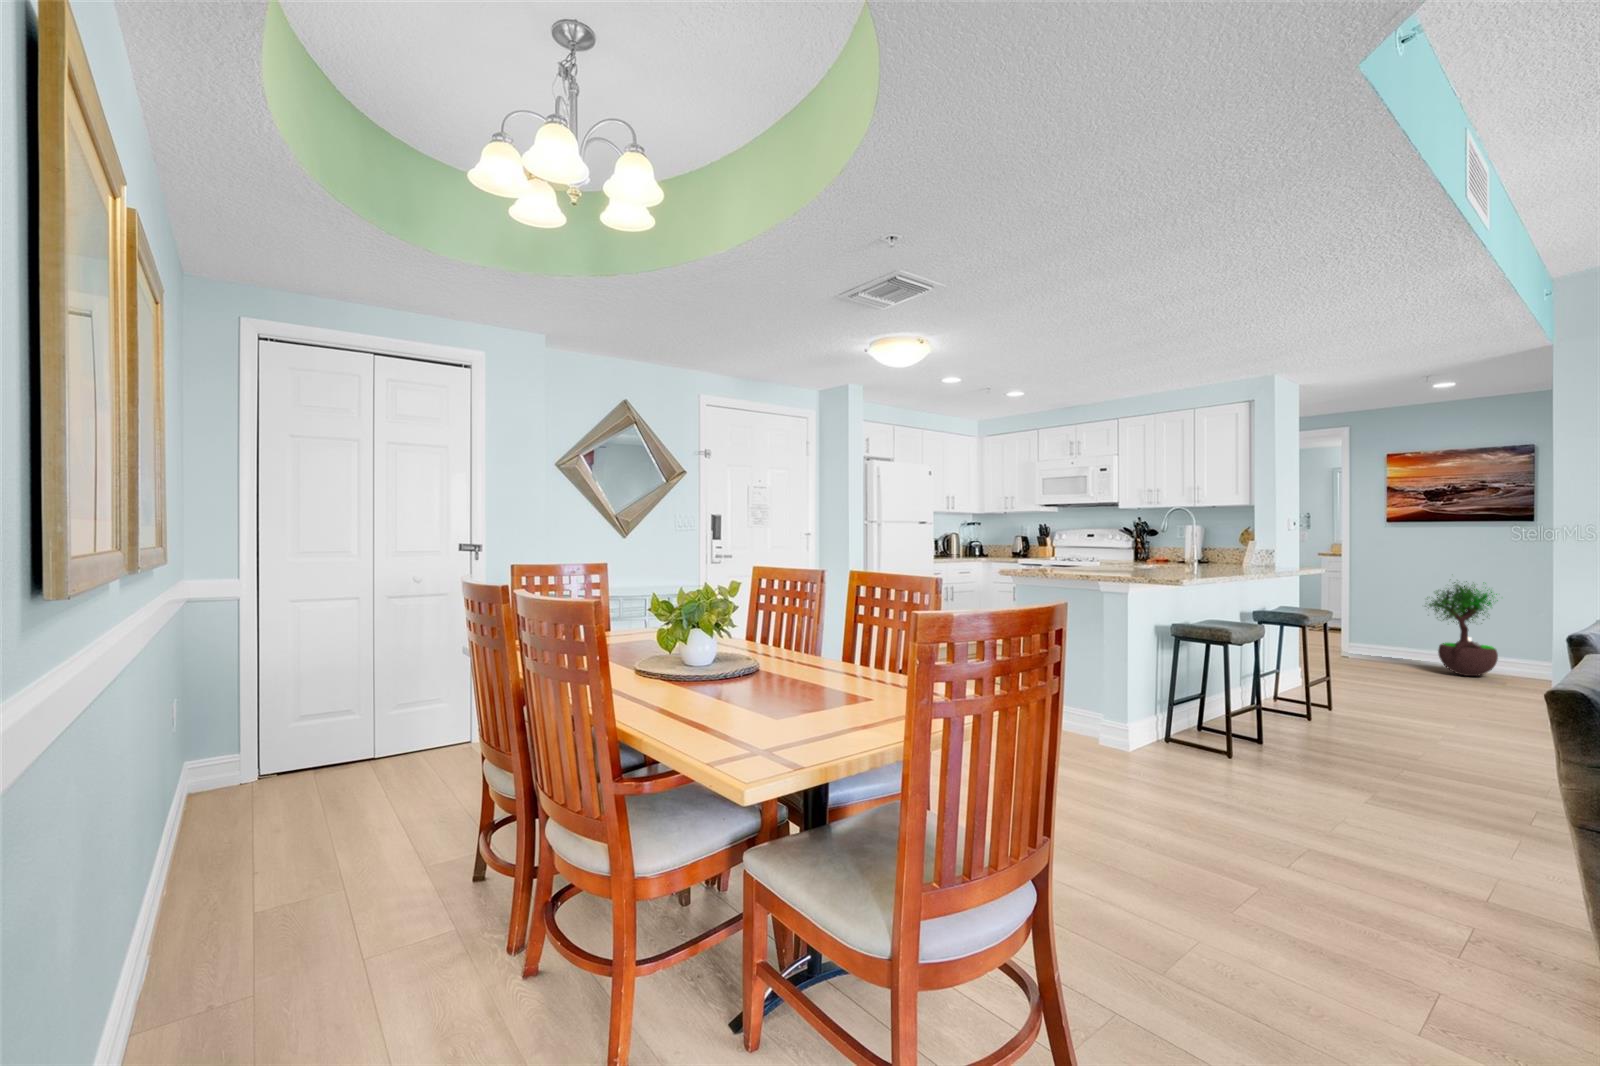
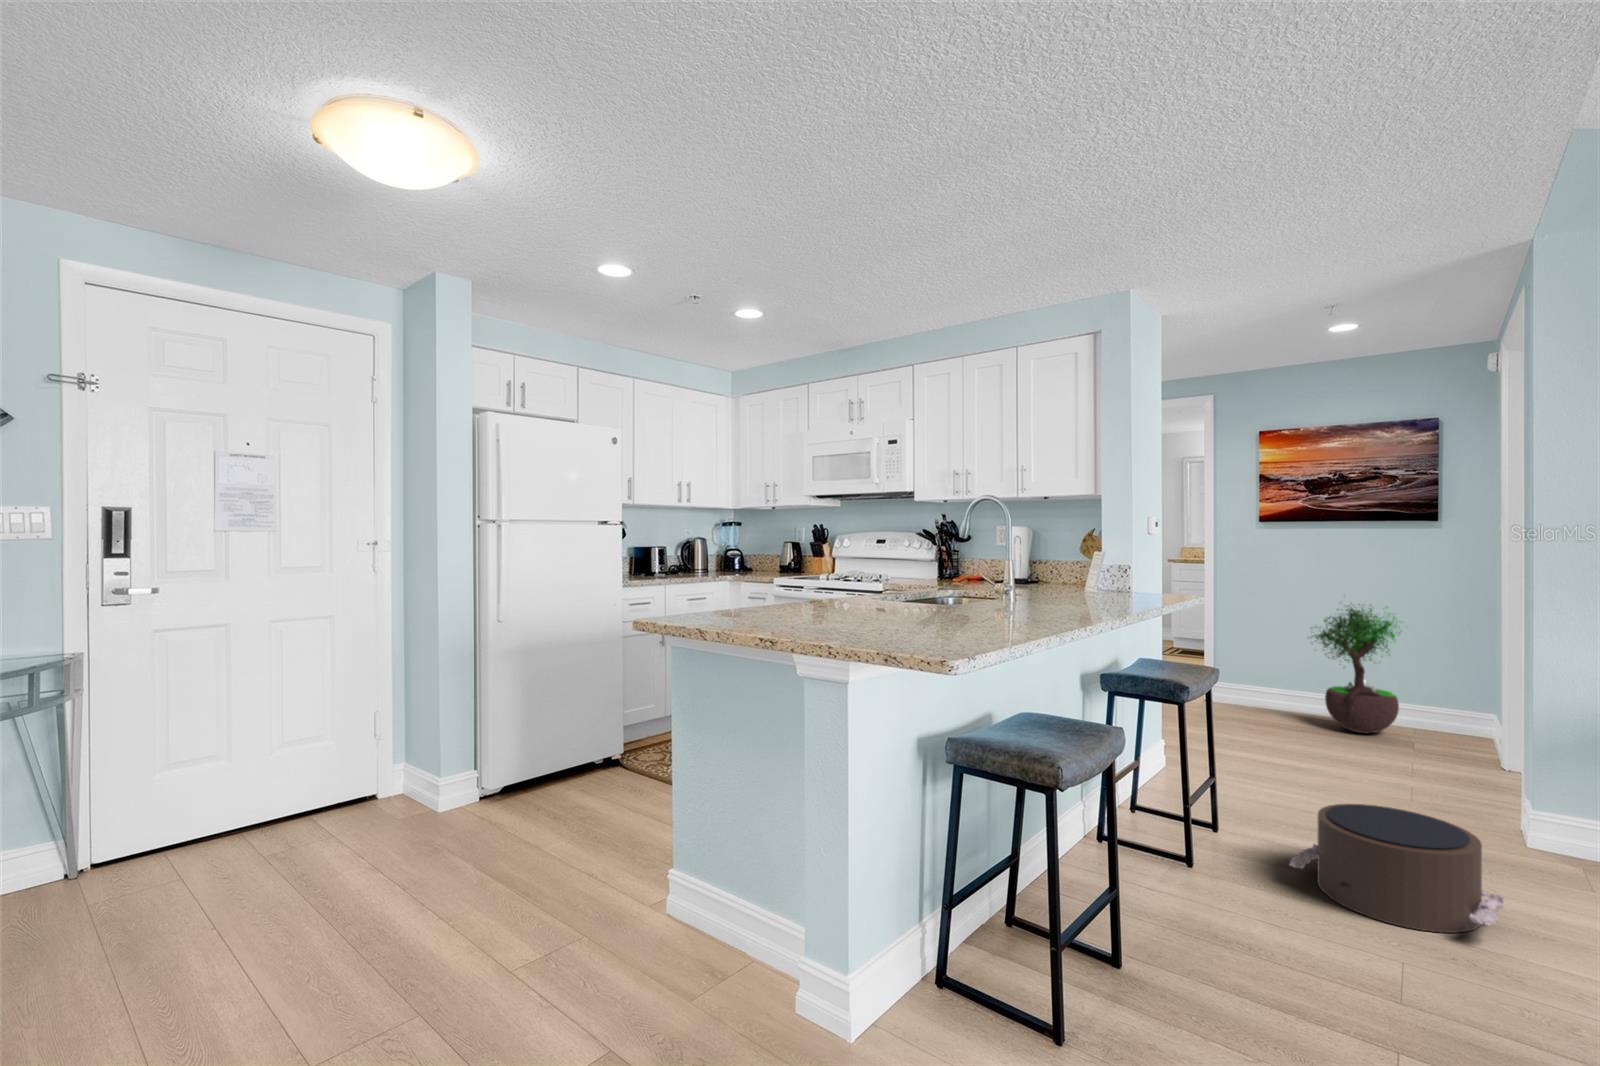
pouf: none [1372,687,1505,748] -> present [1290,804,1504,933]

